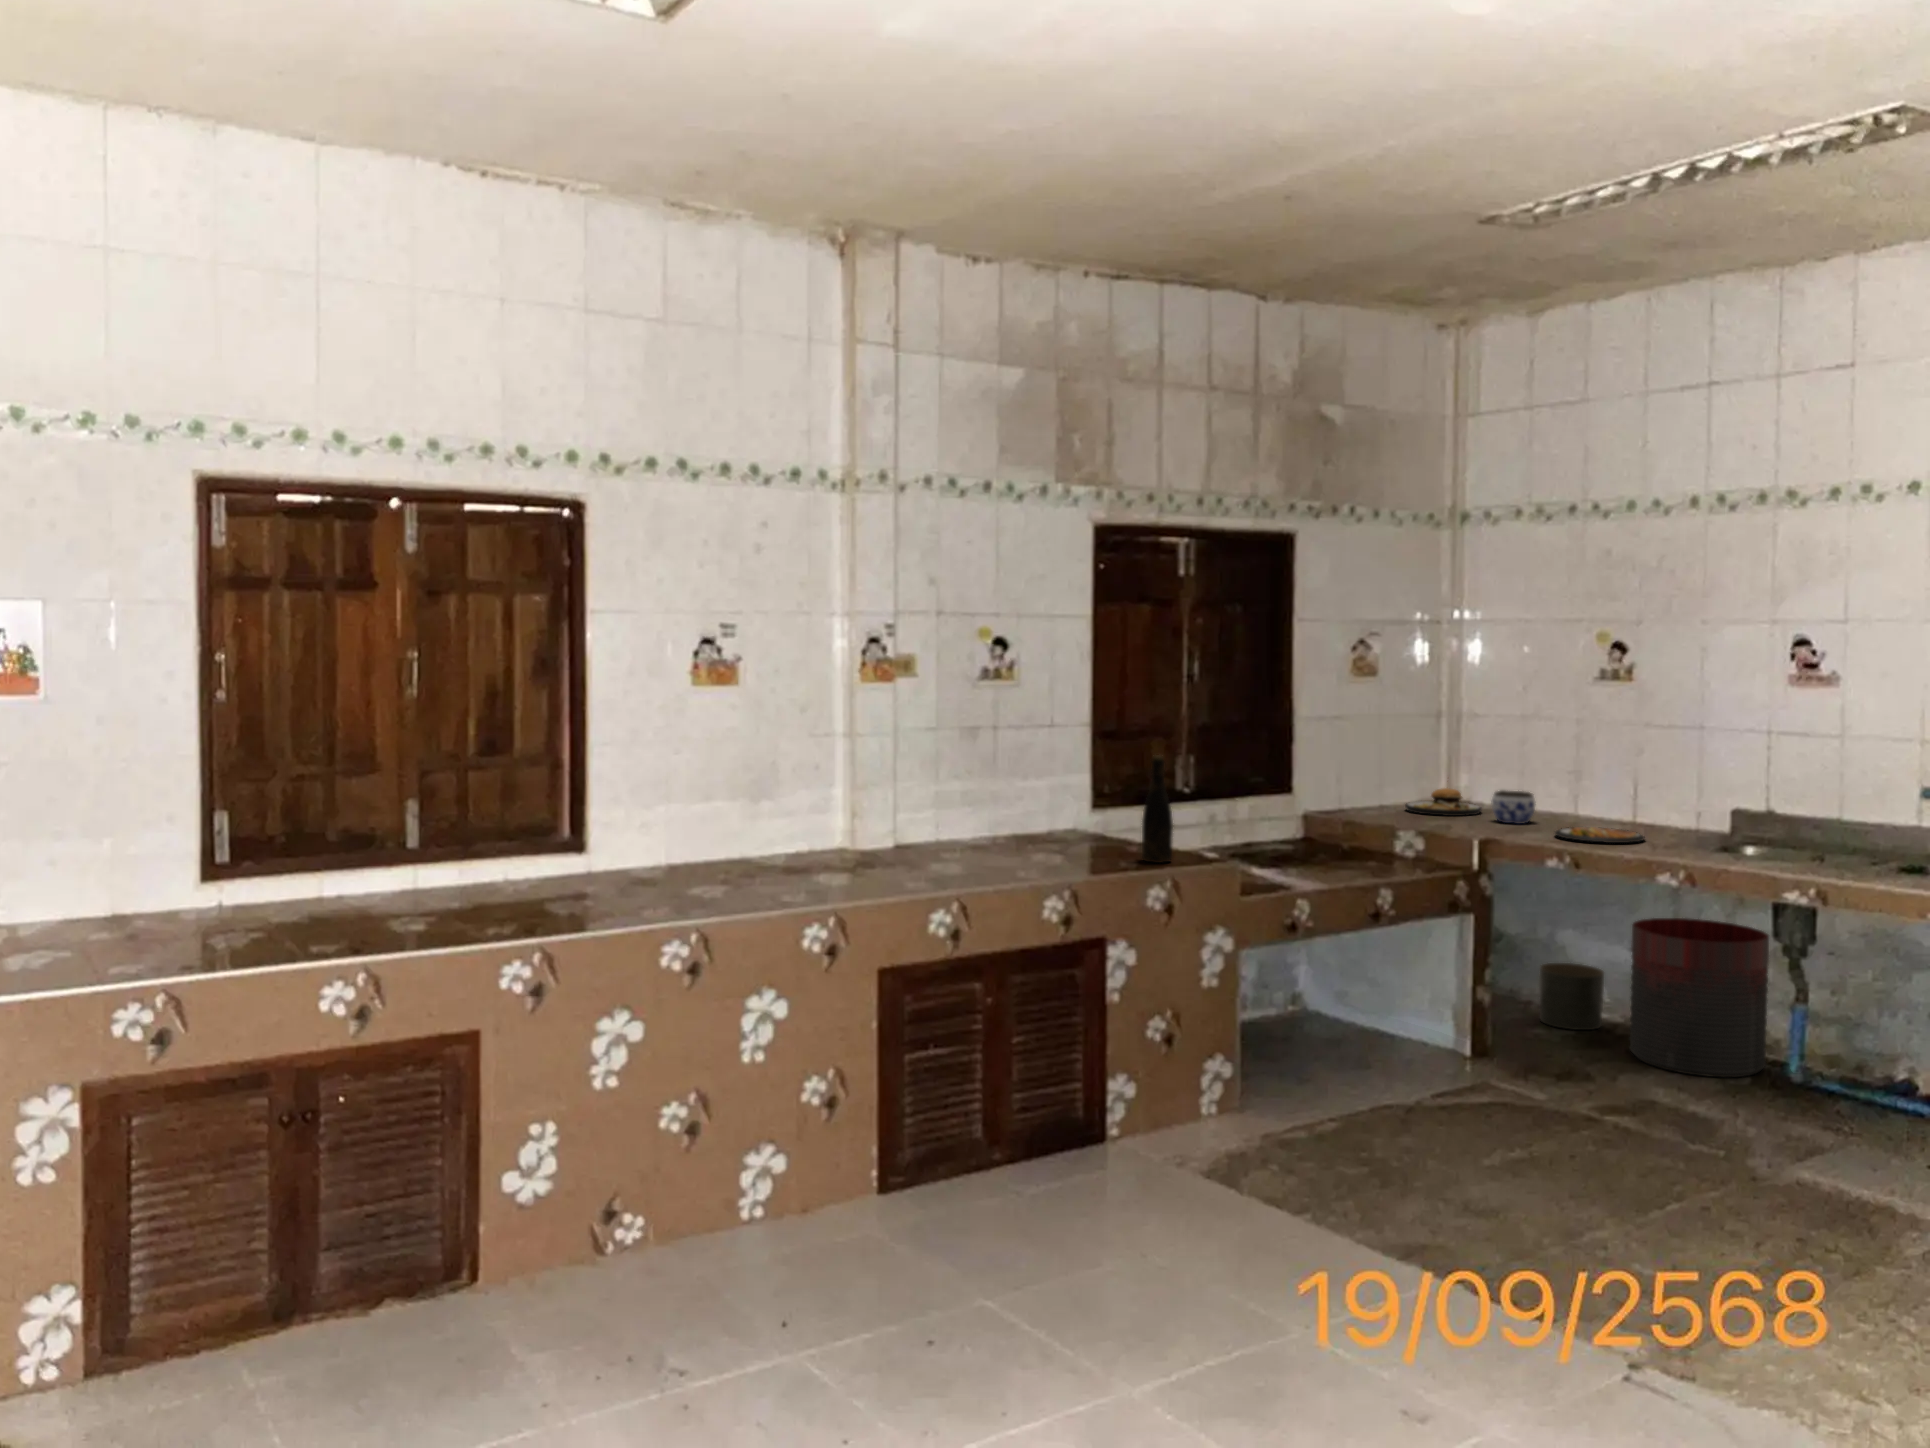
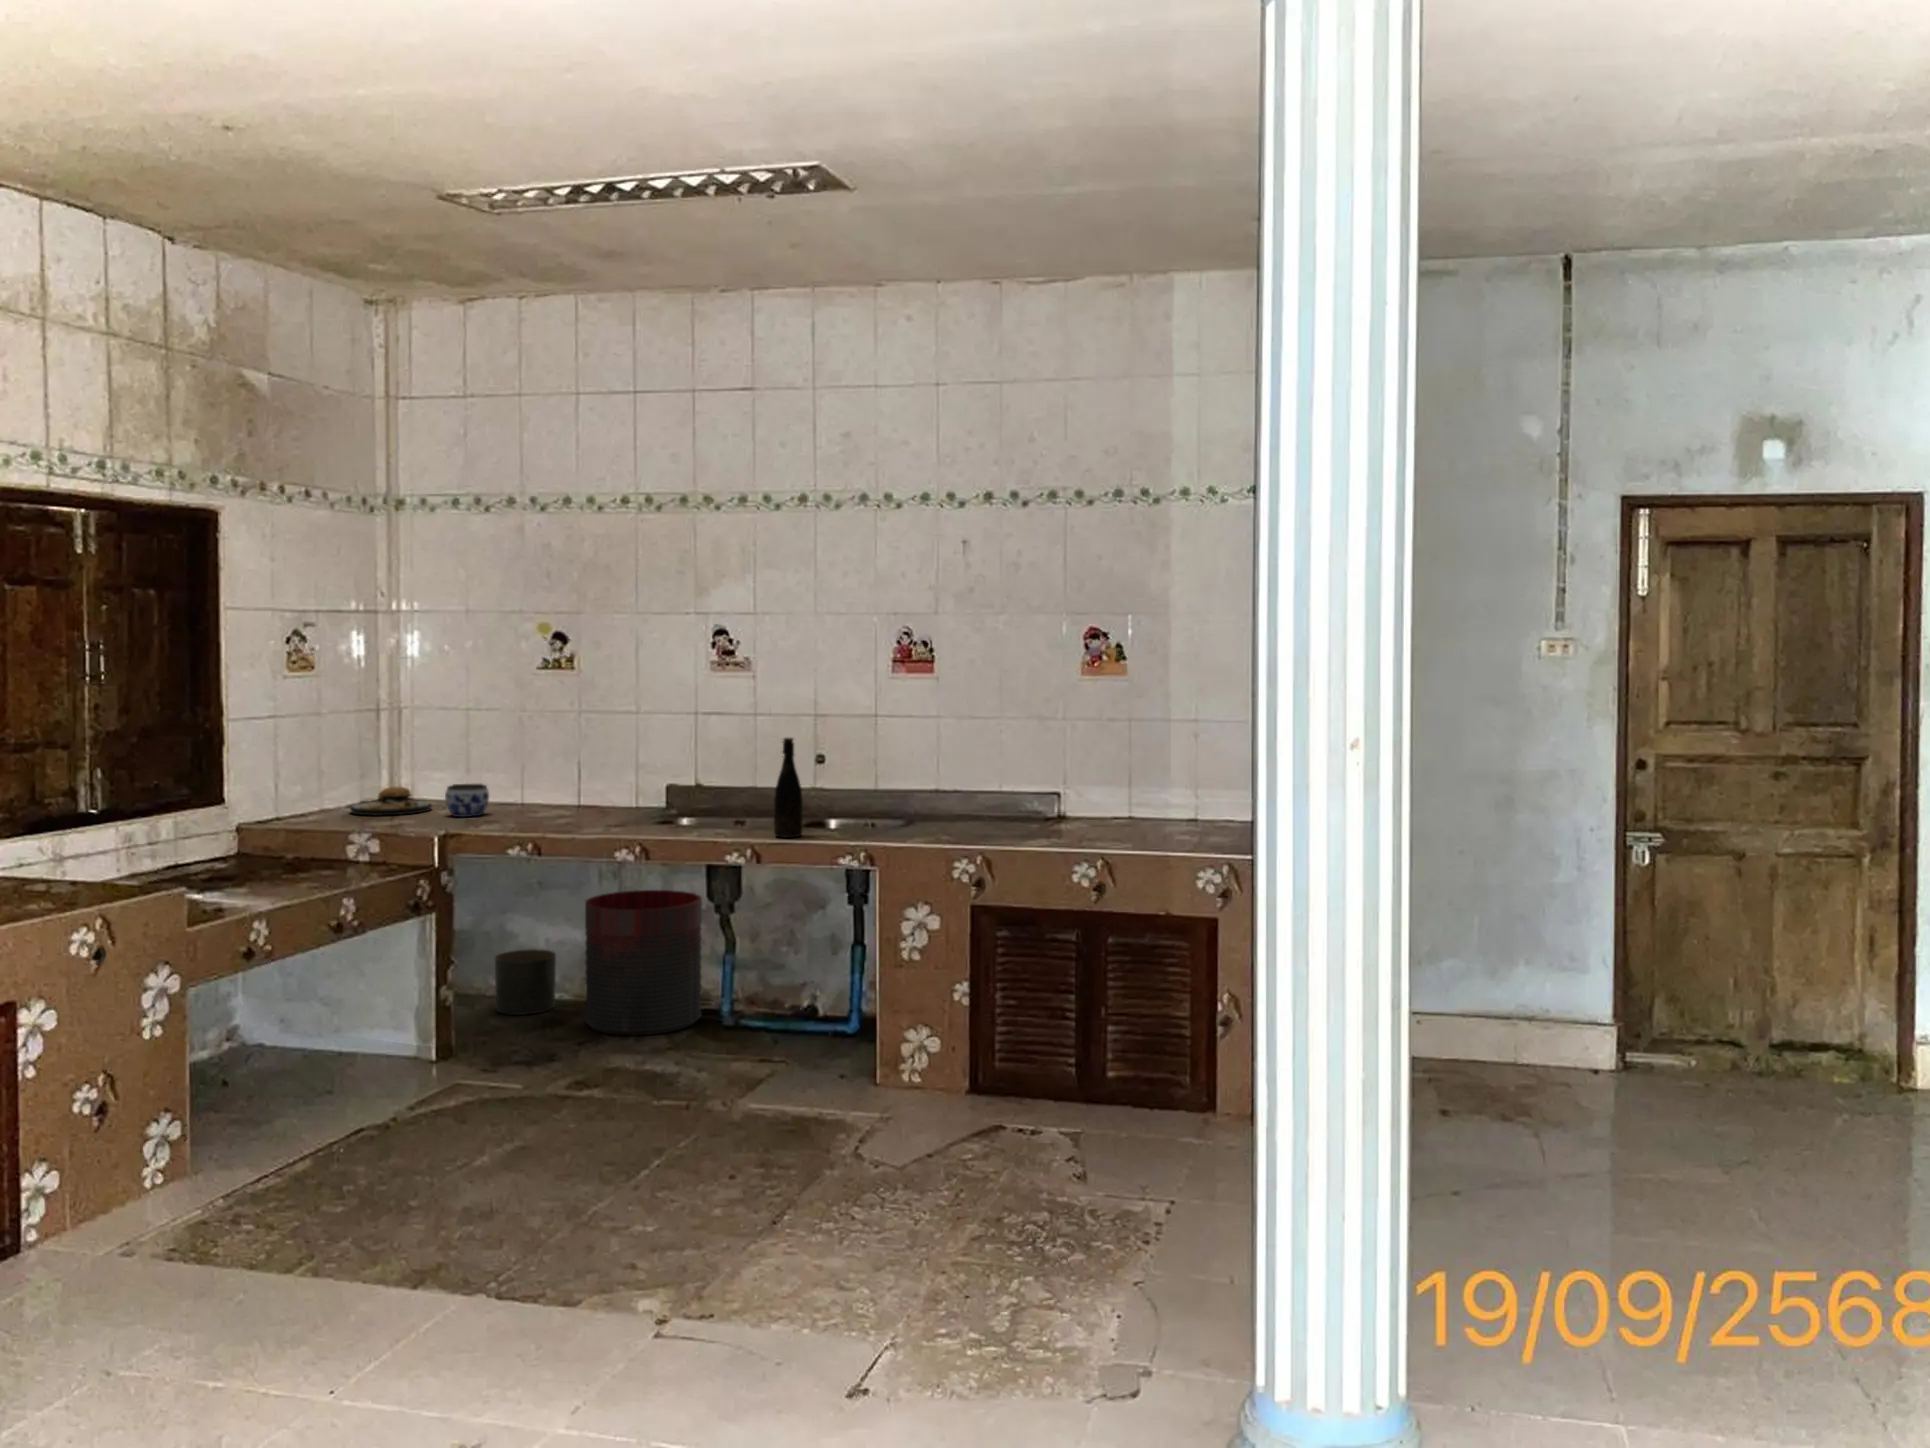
bottle: present [1142,755,1173,863] -> present [774,738,803,838]
dish: present [1555,827,1645,843] -> none [513,813,598,827]

